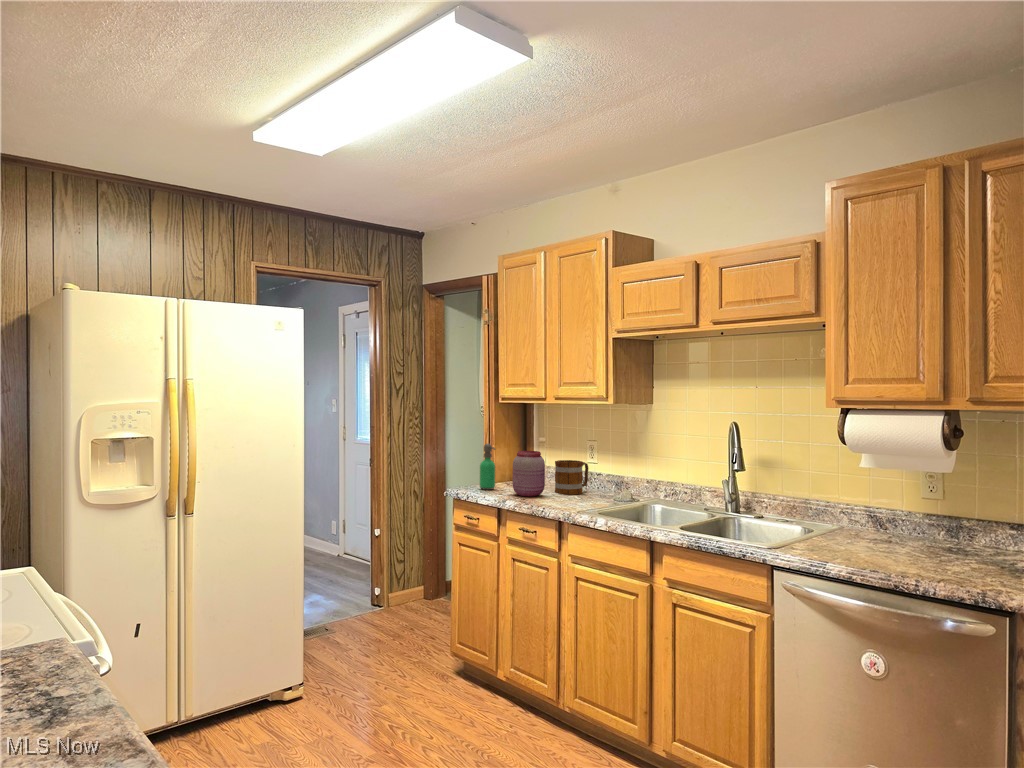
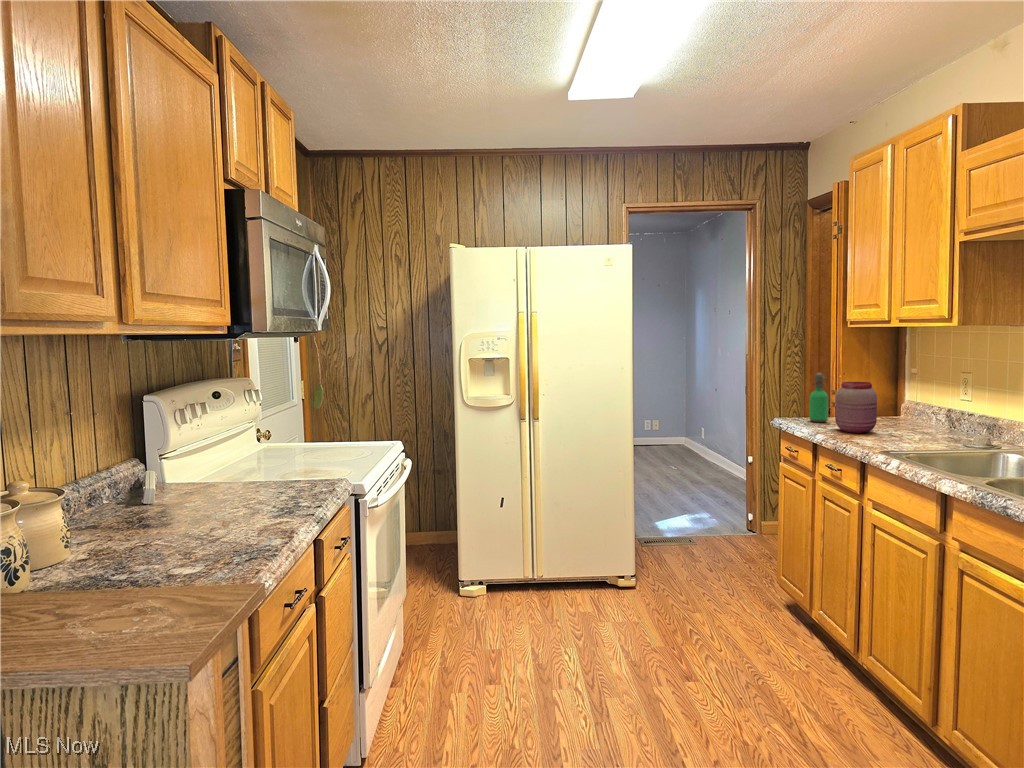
mug: present [555,460,588,495] -> none [900,394,954,435]

